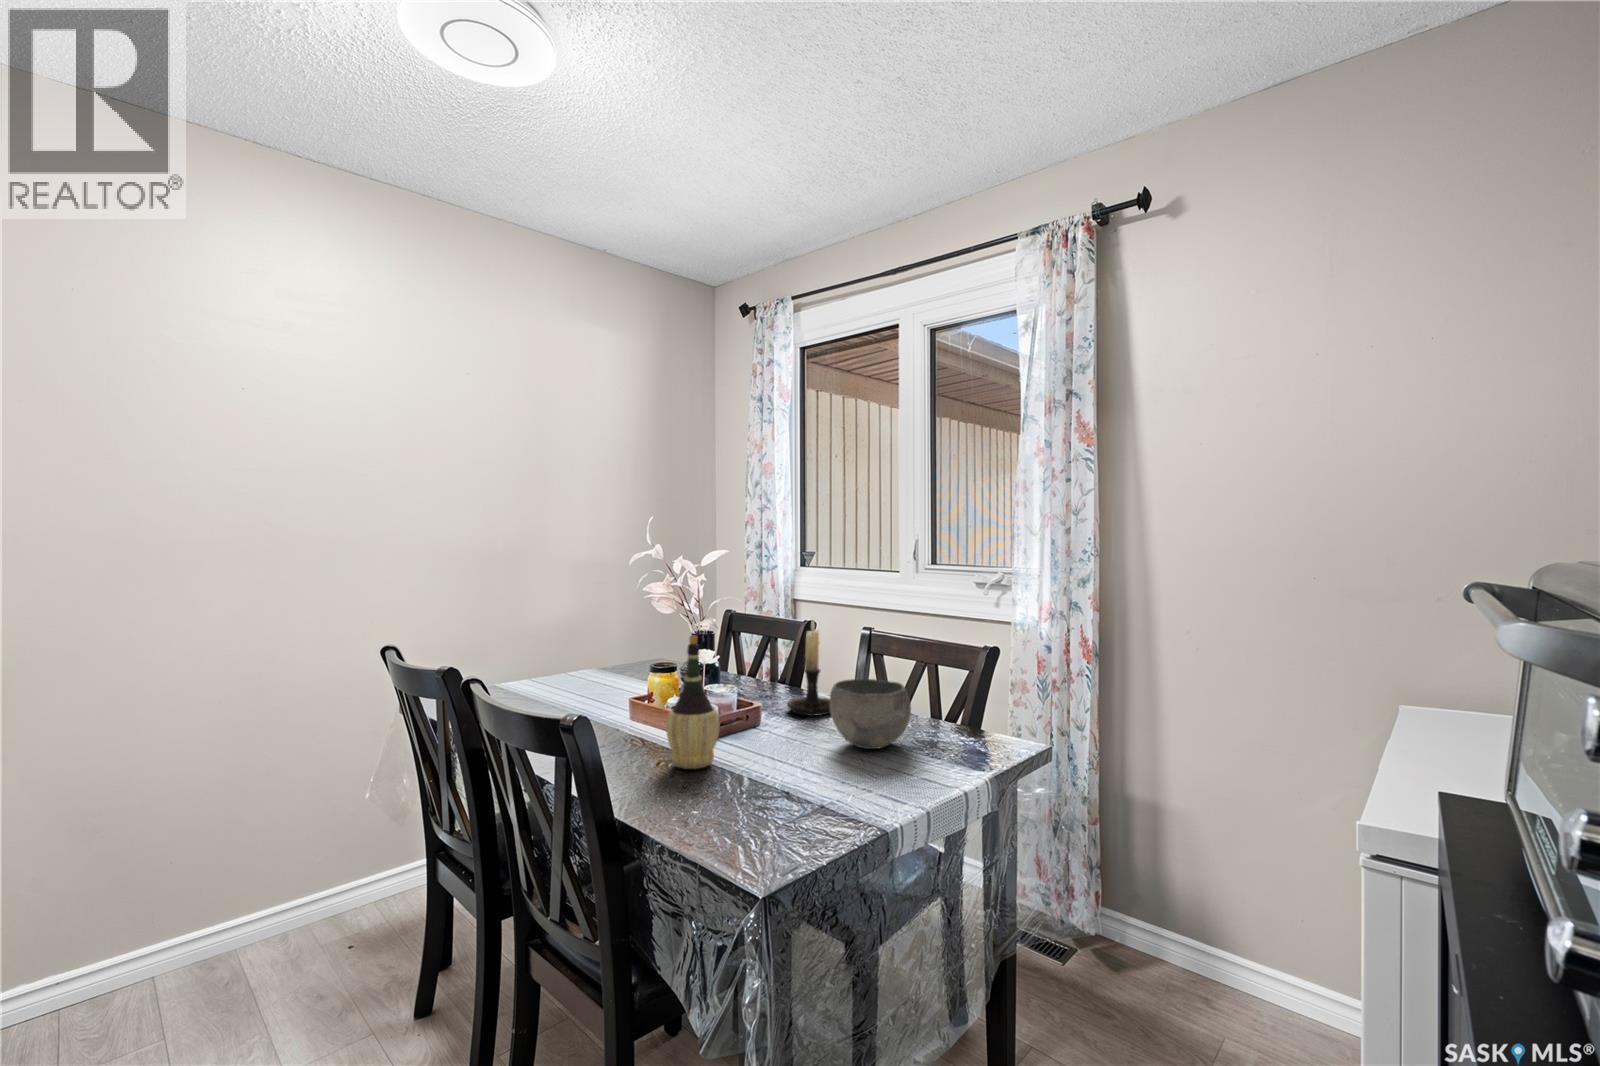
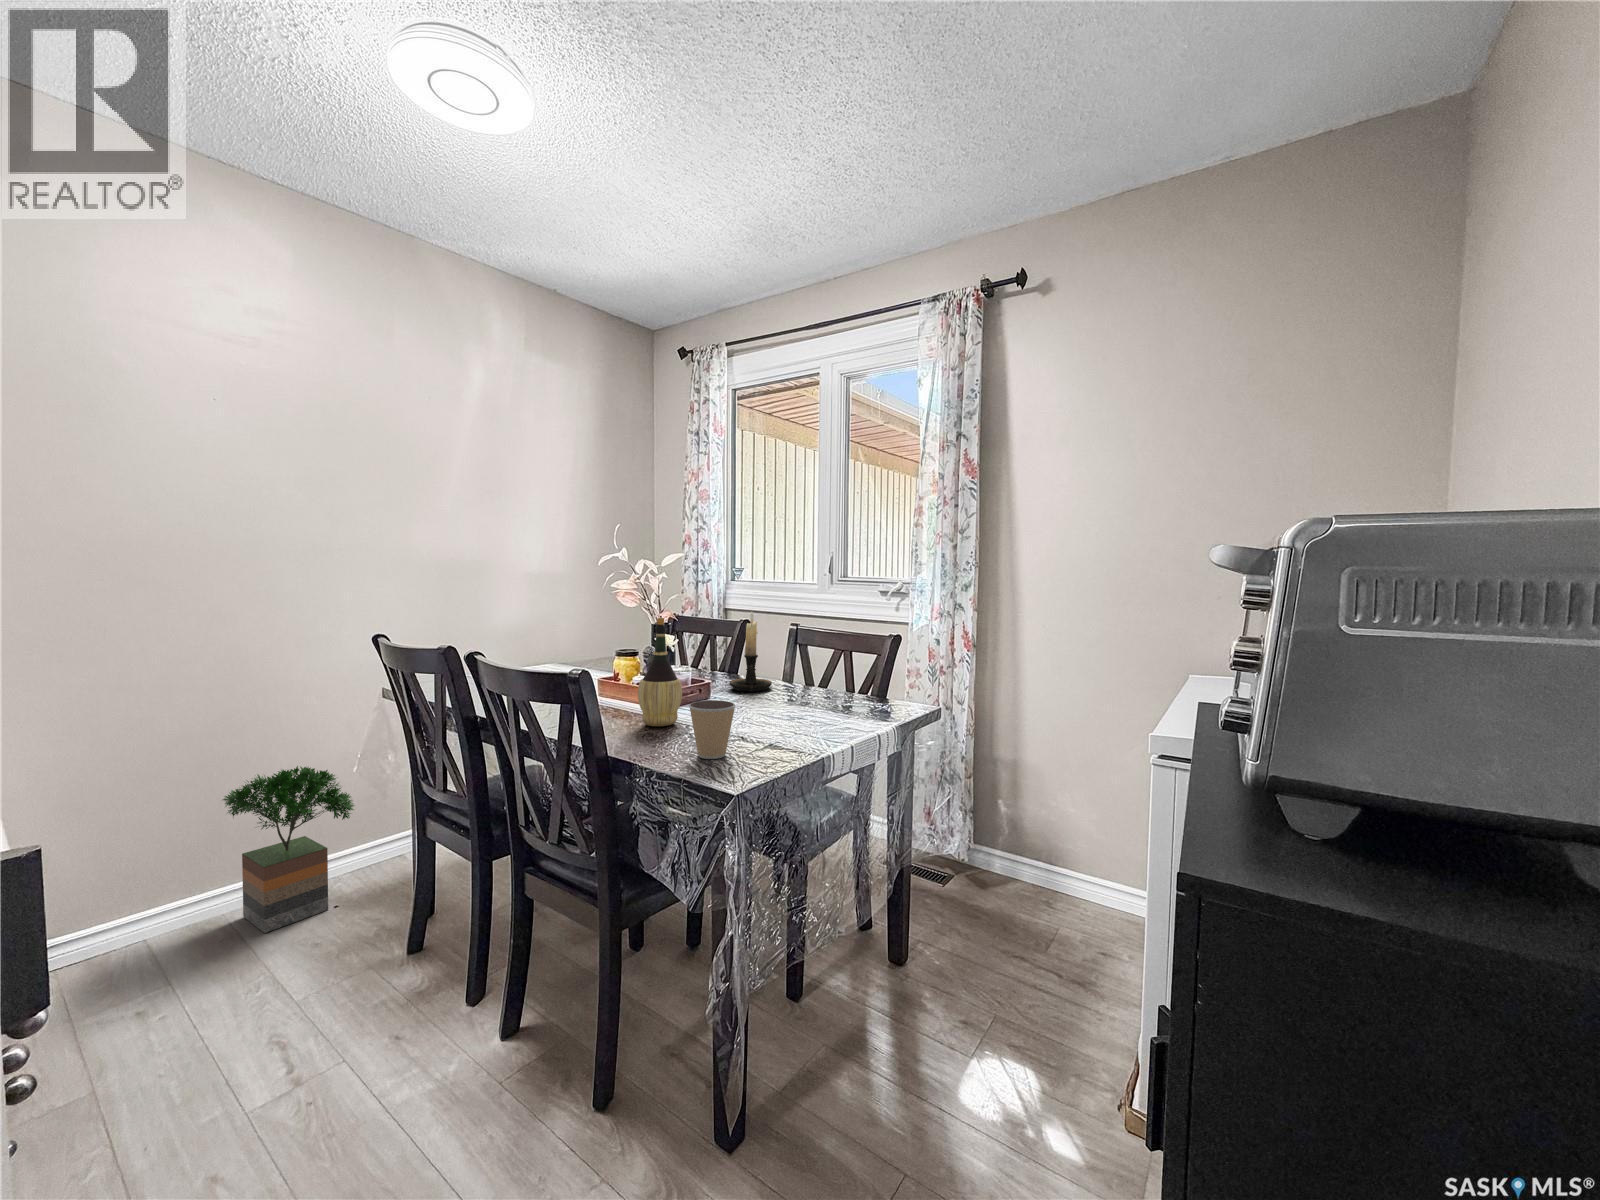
bowl: present [830,679,911,749] -> none [770,658,835,711]
coffee cup: none [716,747,774,825] -> present [689,700,735,759]
potted tree: none [230,787,371,982] -> present [223,766,354,933]

